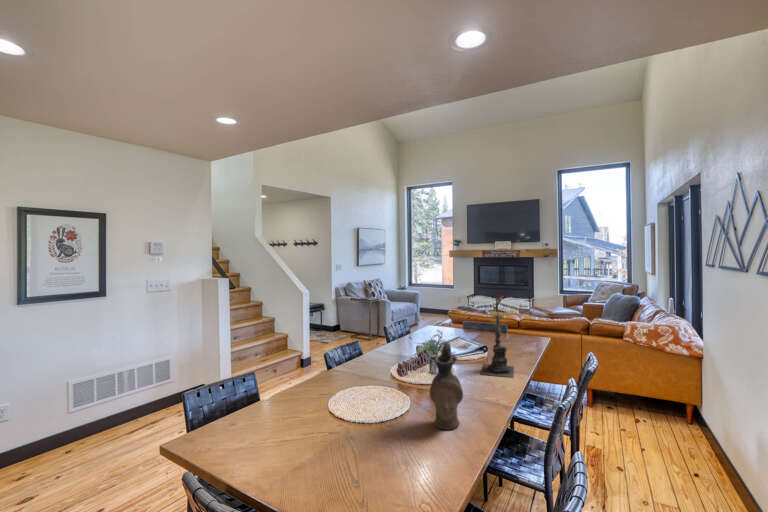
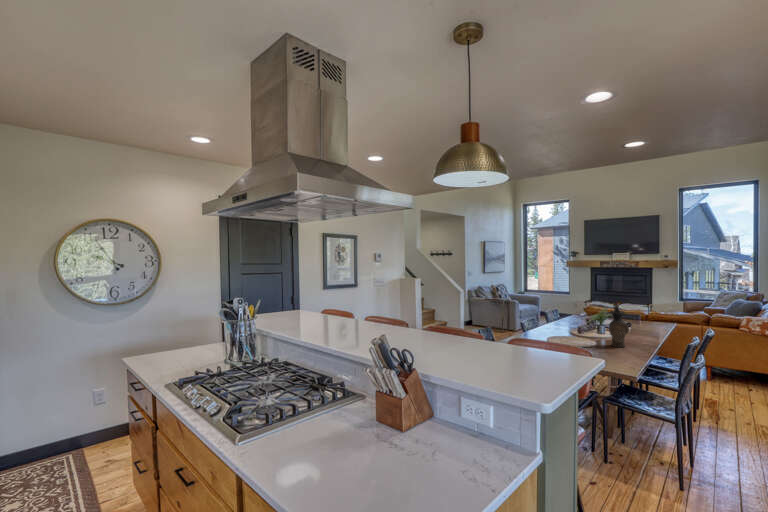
candle holder: present [481,314,514,378] -> none [628,293,652,336]

